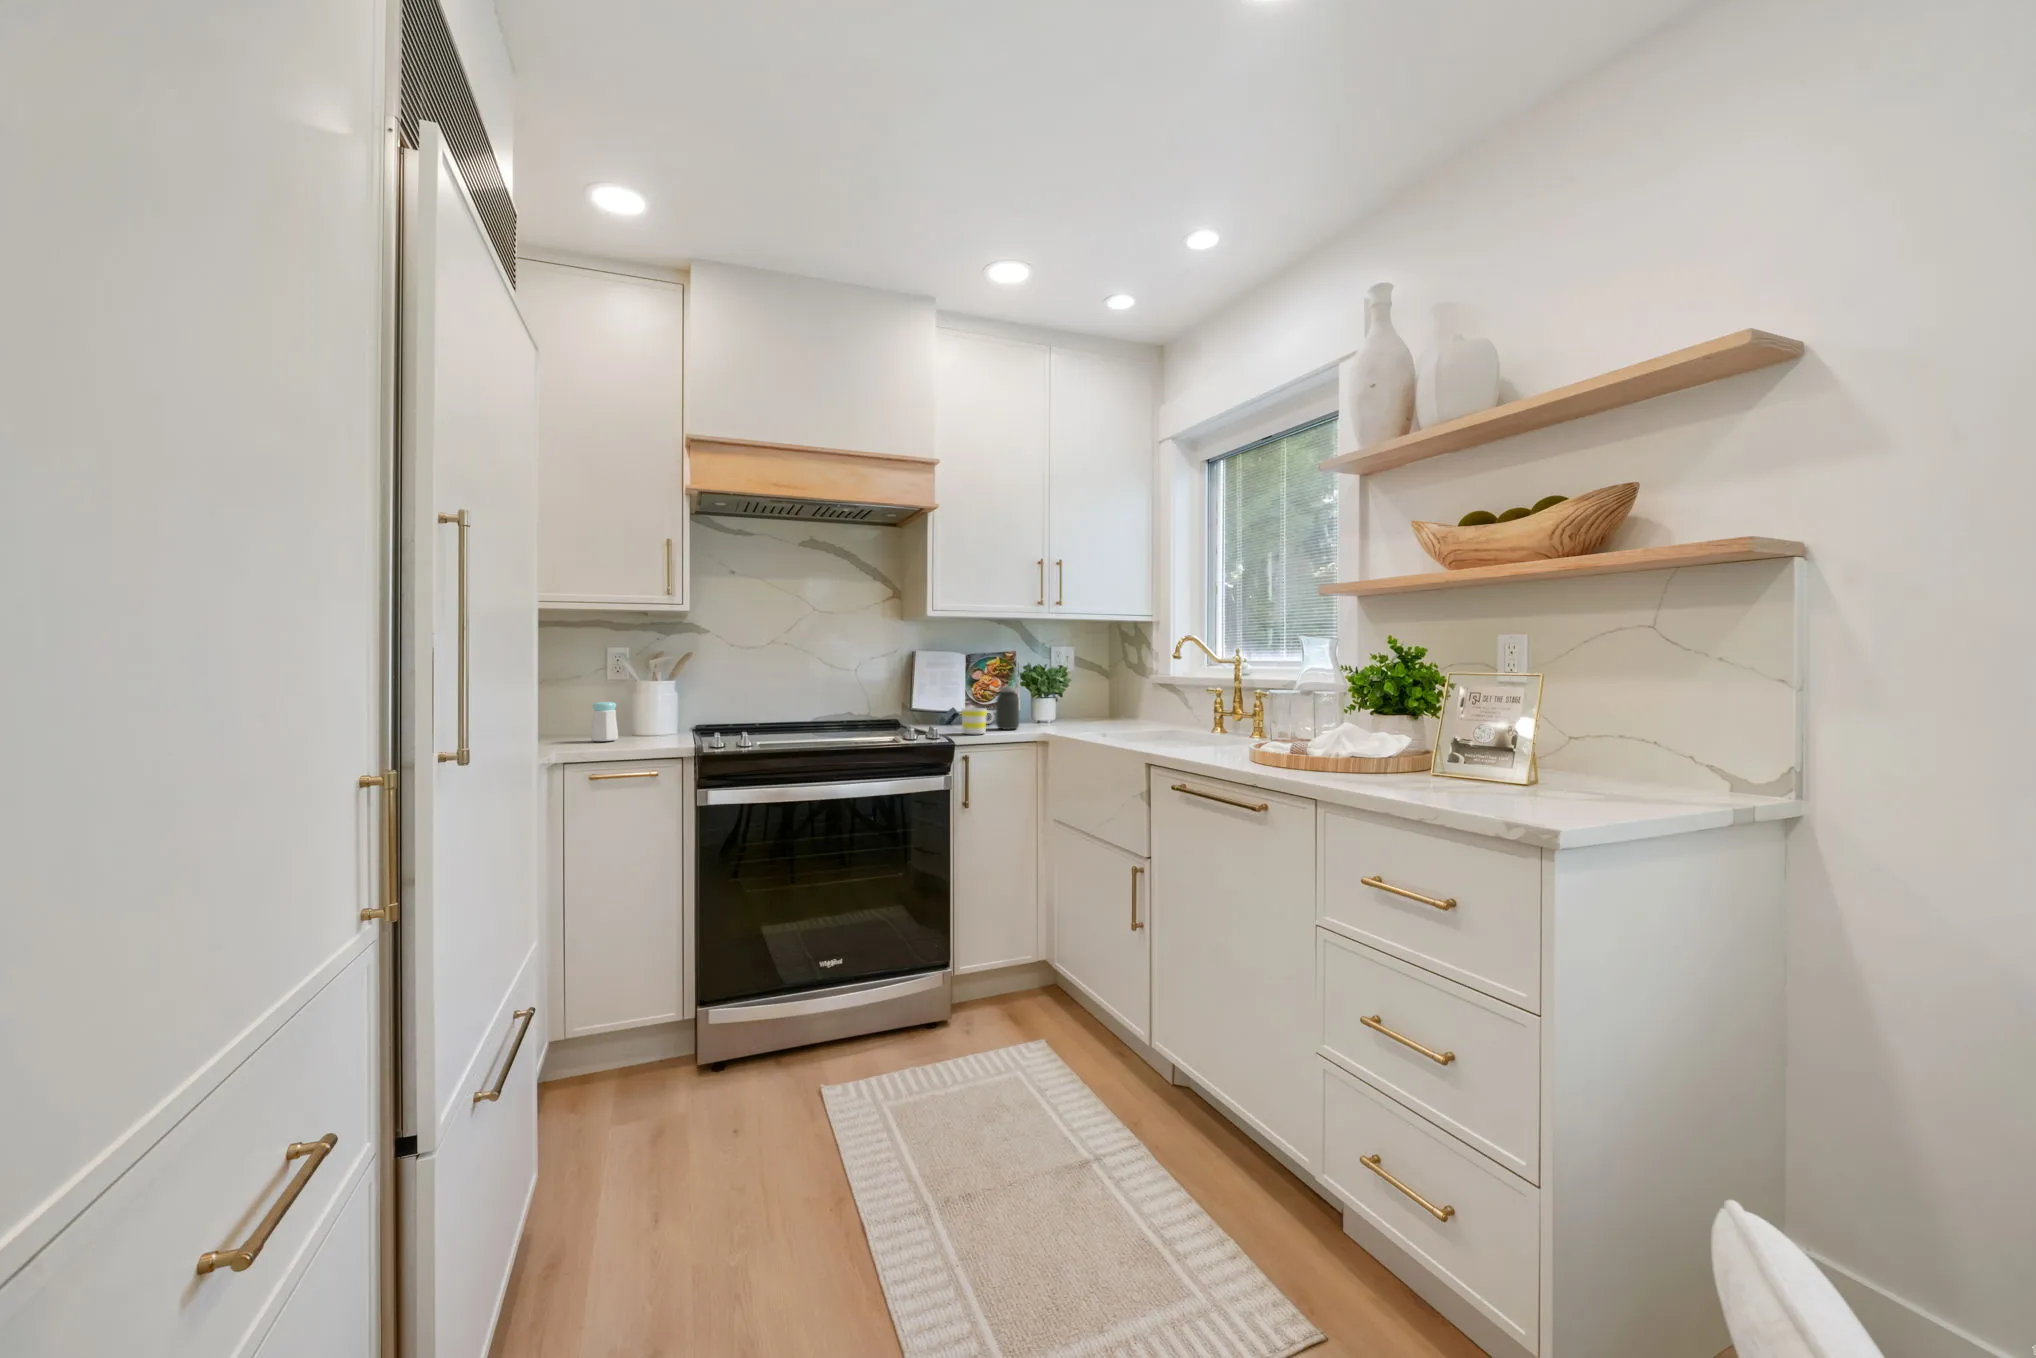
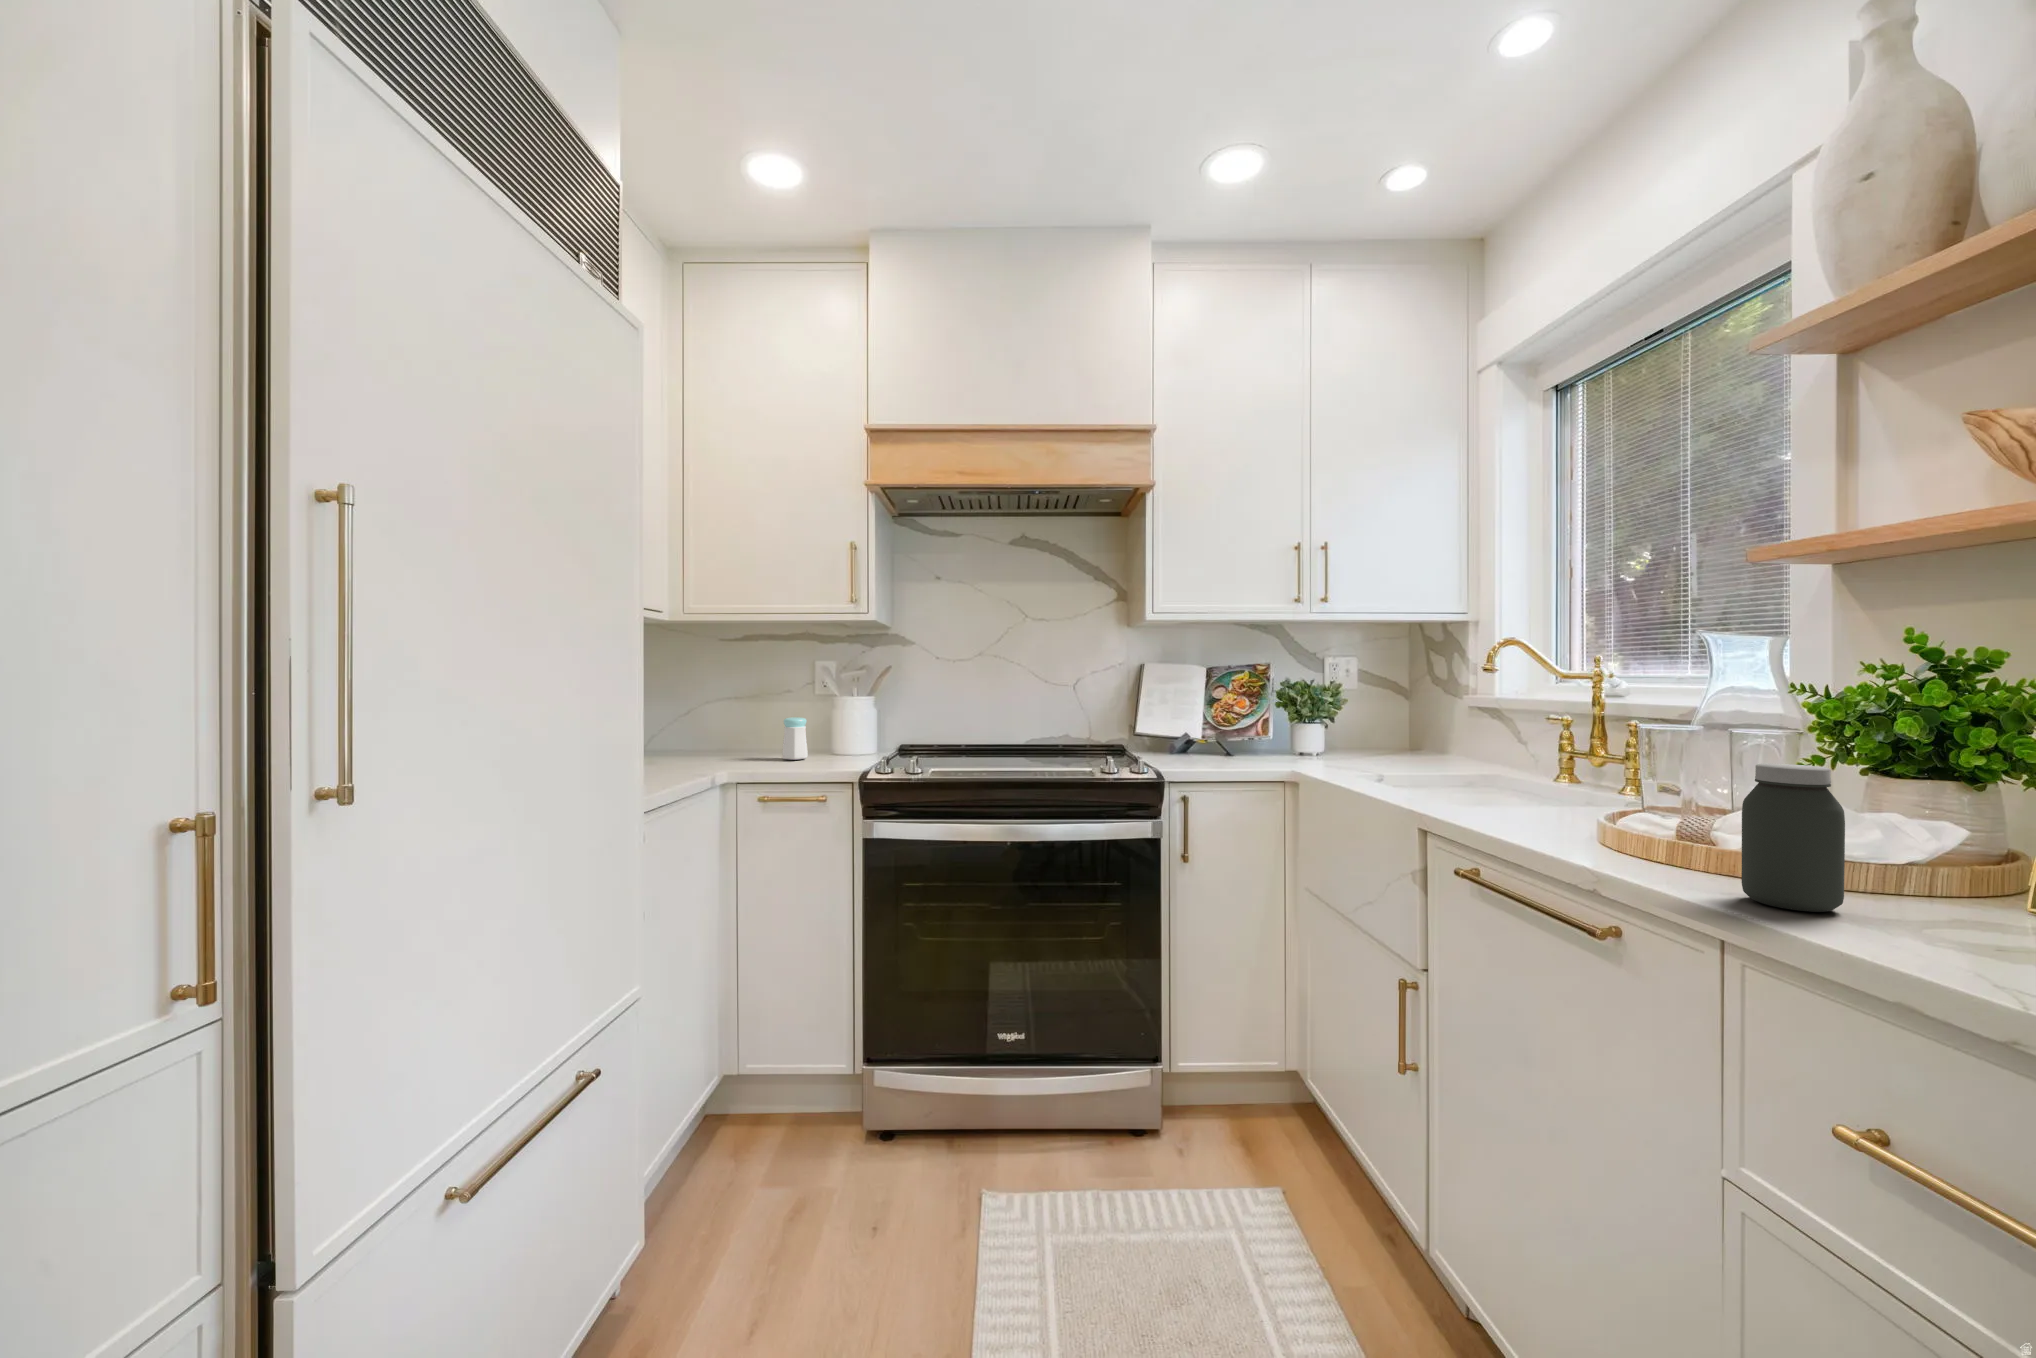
jar: present [996,687,1019,730] -> present [1742,764,1845,912]
mug: present [961,708,994,734] -> none [1185,734,1229,768]

